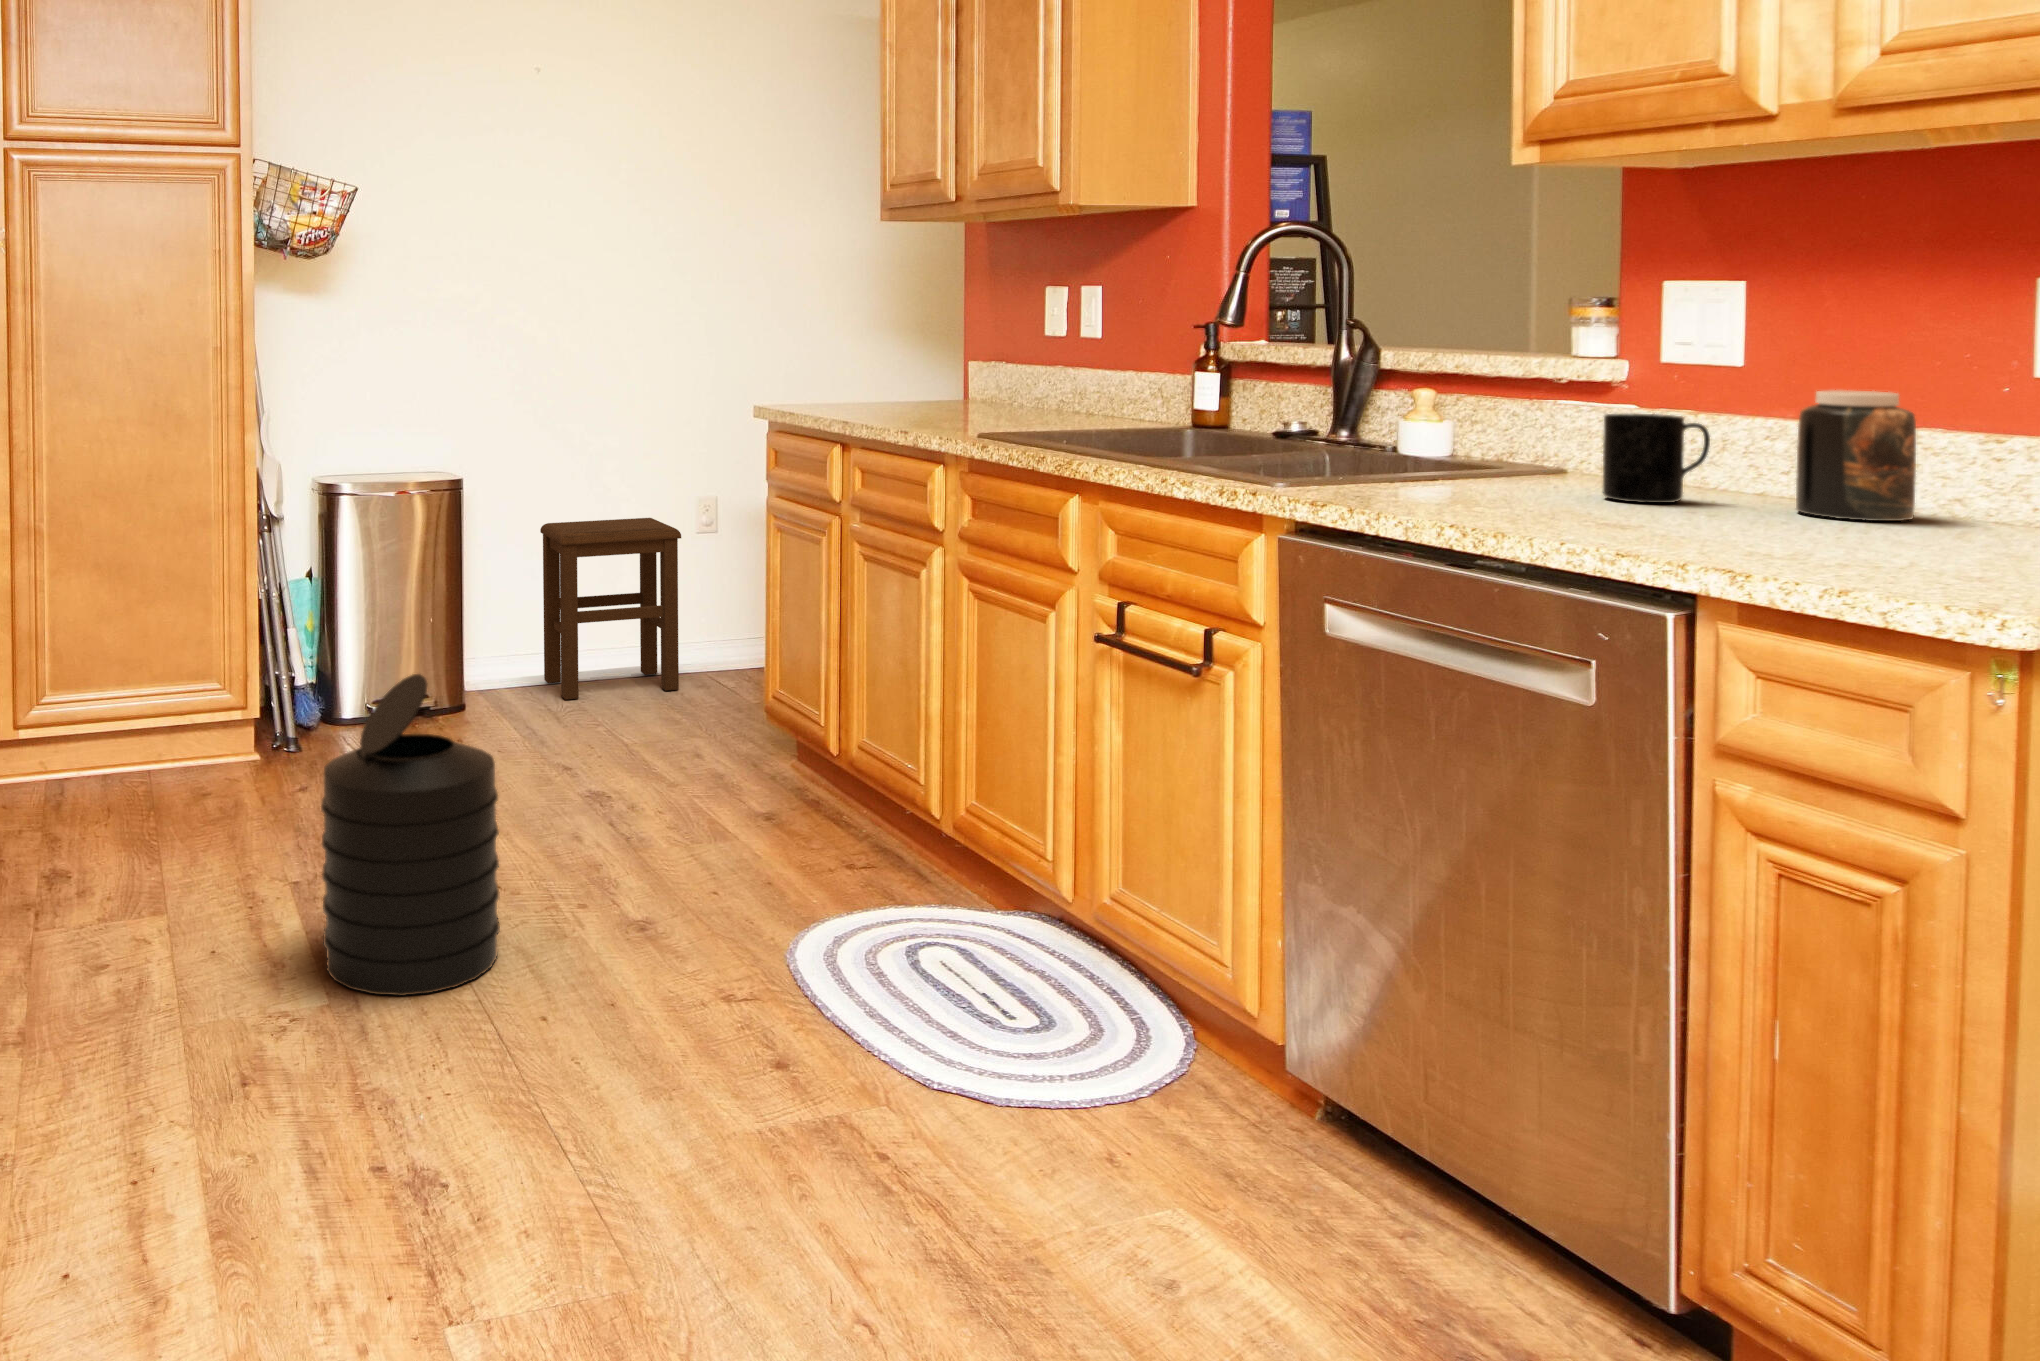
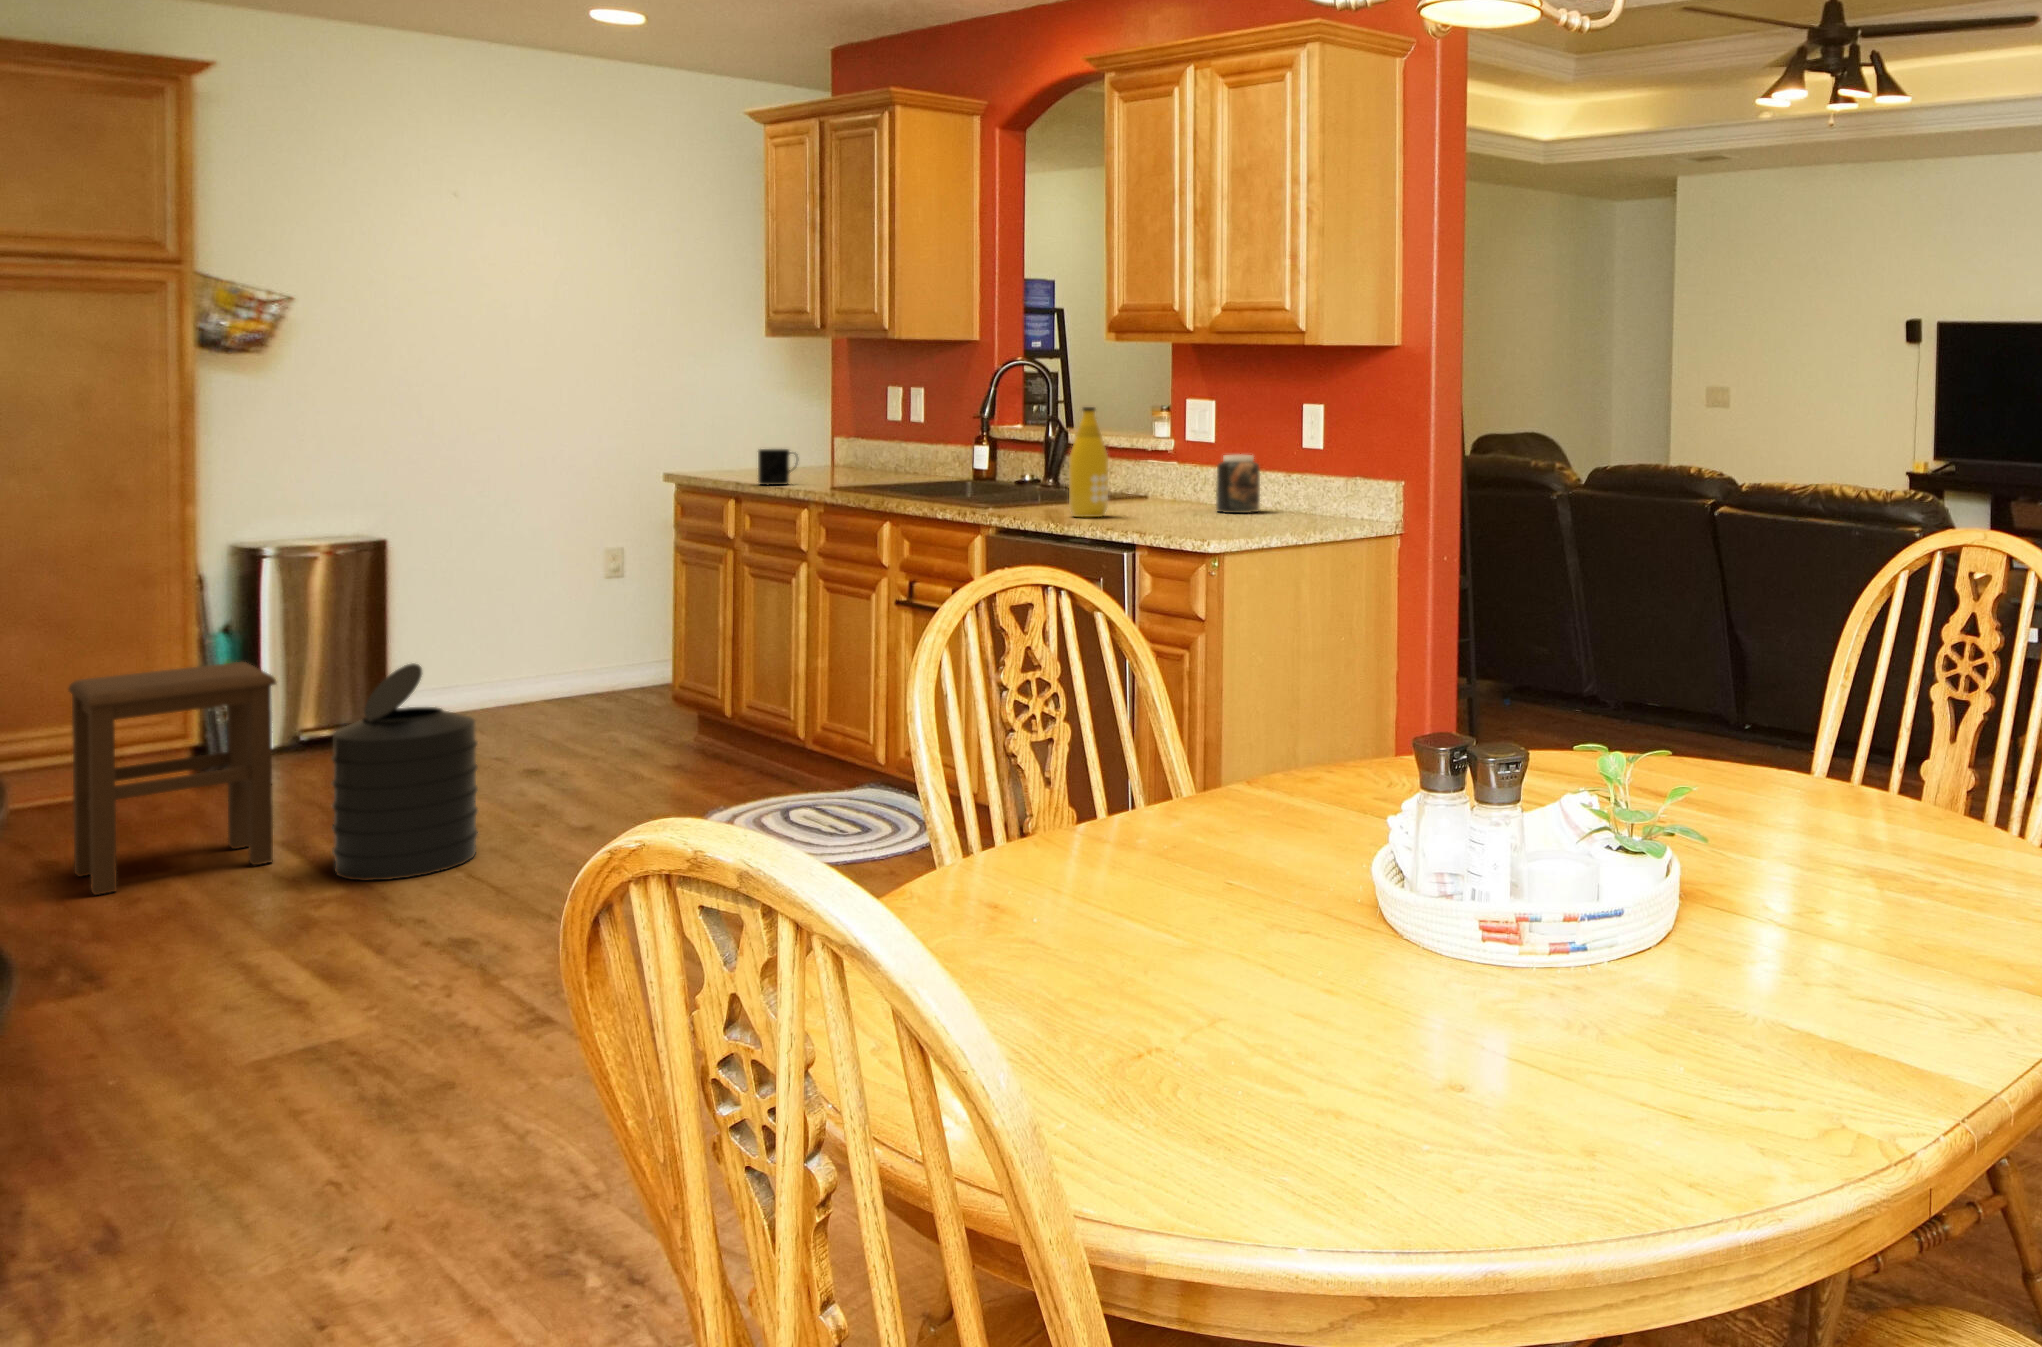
bottle: none [1476,285,1567,518] -> present [1069,407,1108,517]
mug: present [1603,414,1710,503] -> present [758,449,797,485]
stool: present [540,518,681,700] -> present [69,662,276,895]

